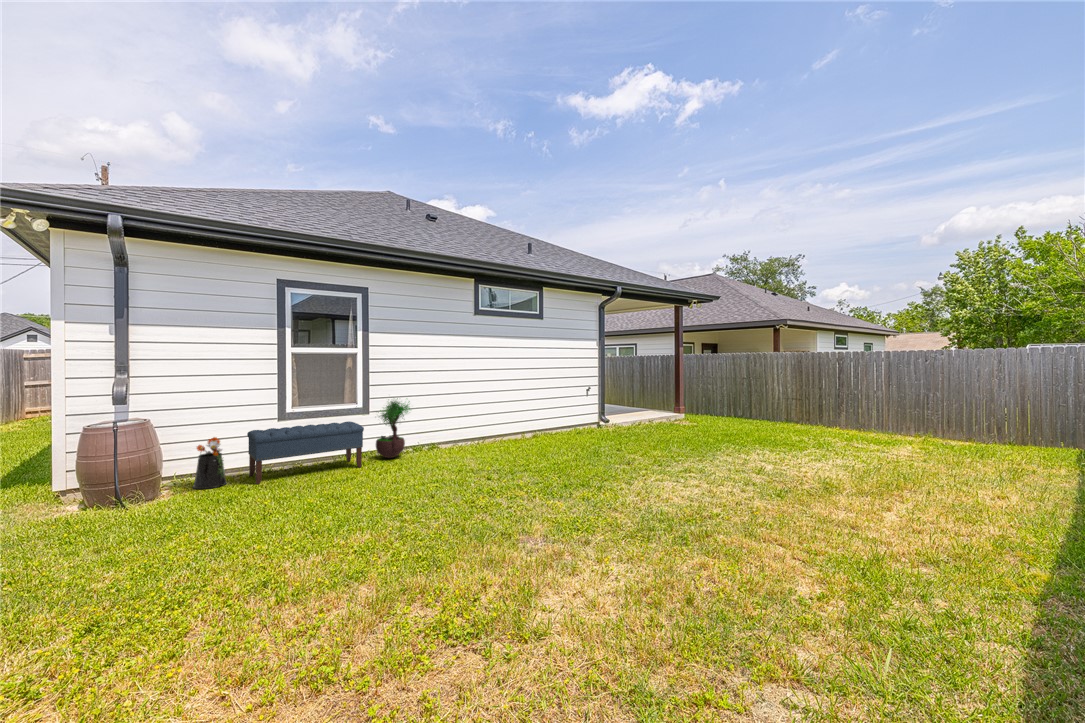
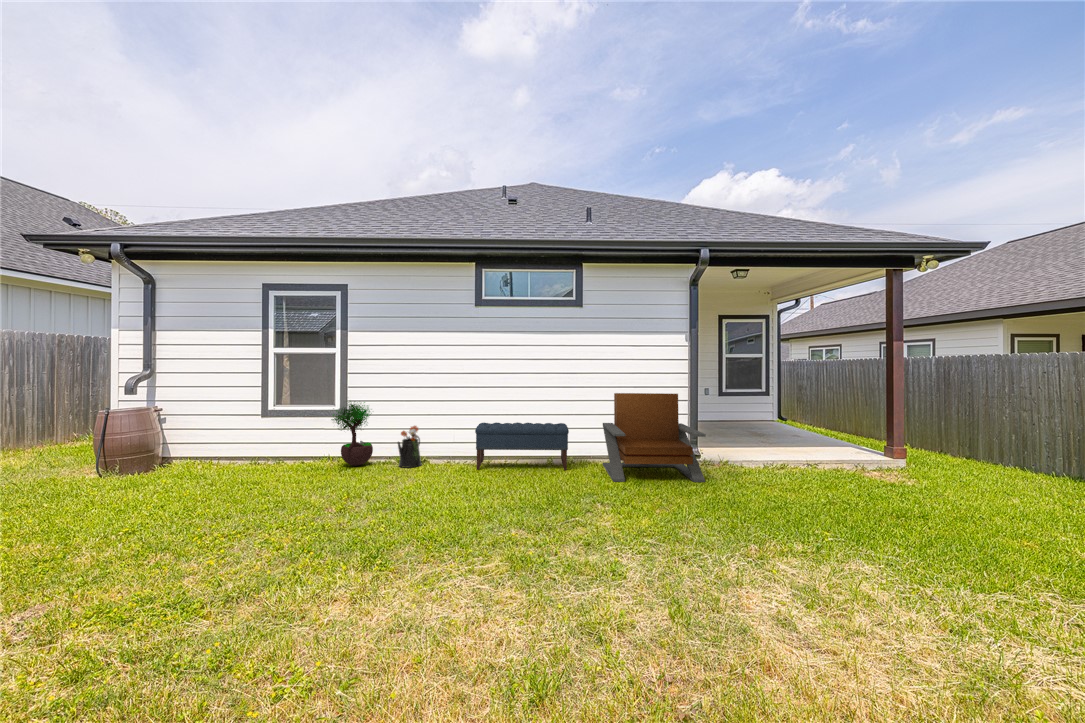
lounge chair: none [556,381,629,440] -> present [603,393,706,482]
bench: present [247,421,364,484] -> present [475,422,569,470]
watering can: present [193,437,227,489] -> present [398,426,422,468]

